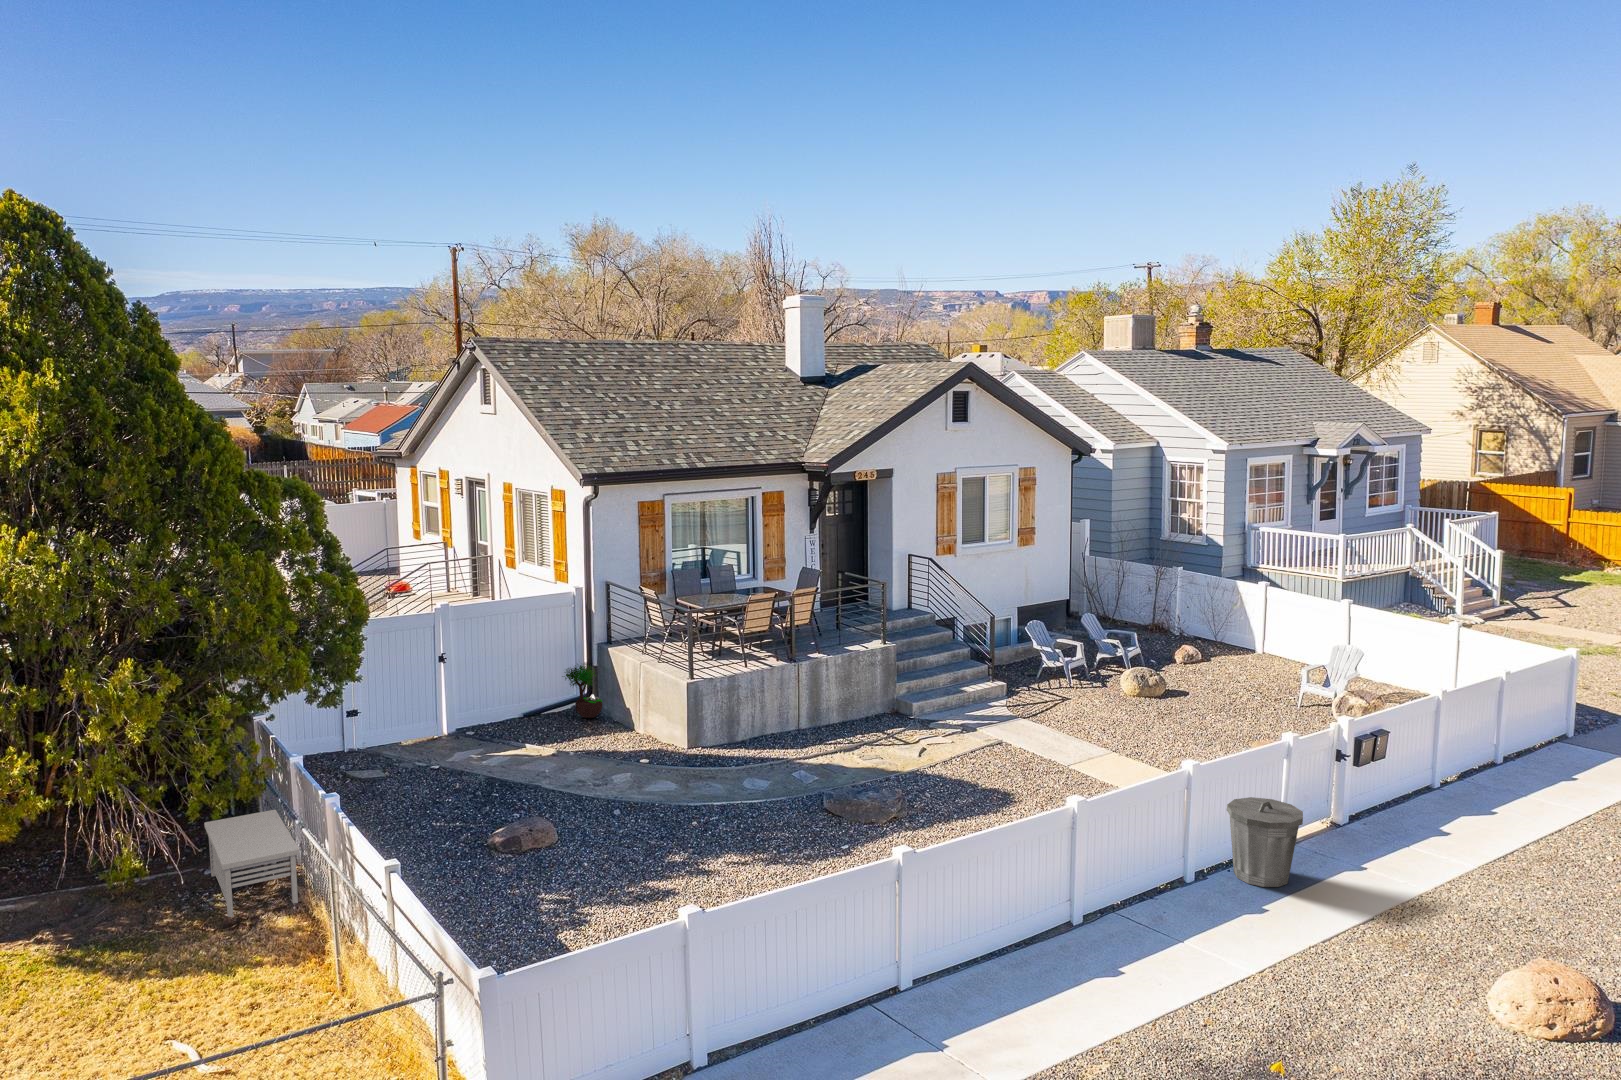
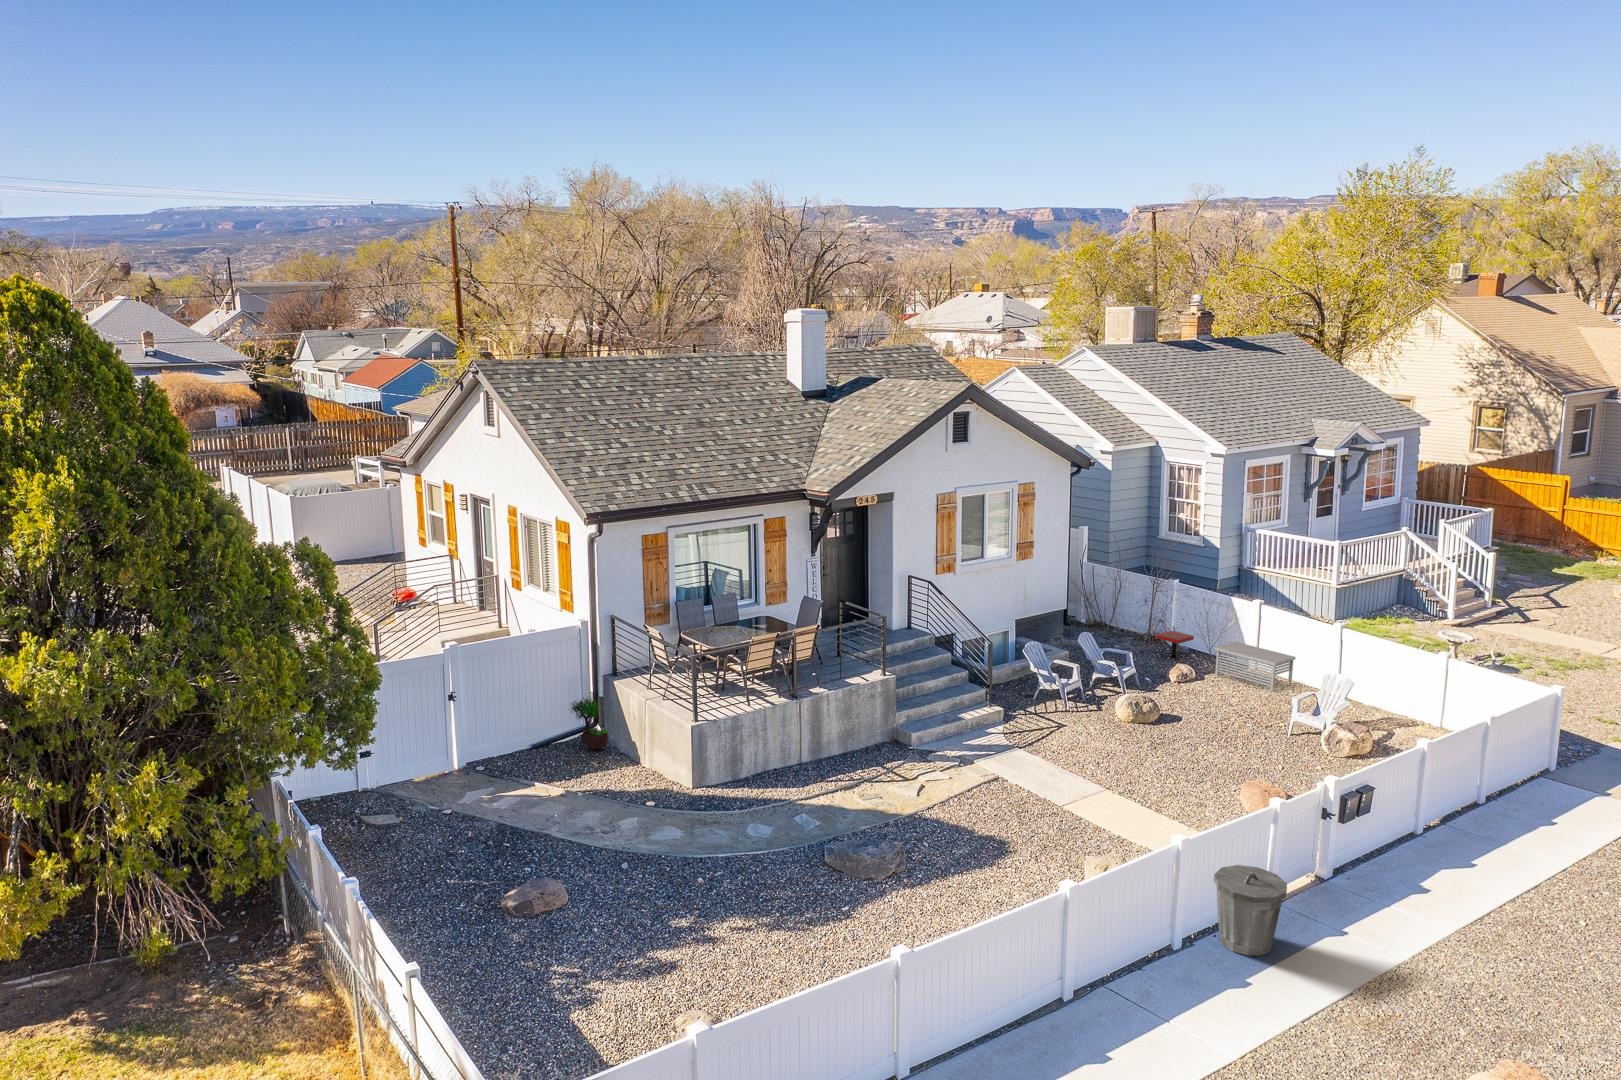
pedestal table: none [1160,622,1199,649] -> present [1156,631,1194,658]
storage bench: present [204,810,300,917] -> present [1214,642,1296,692]

